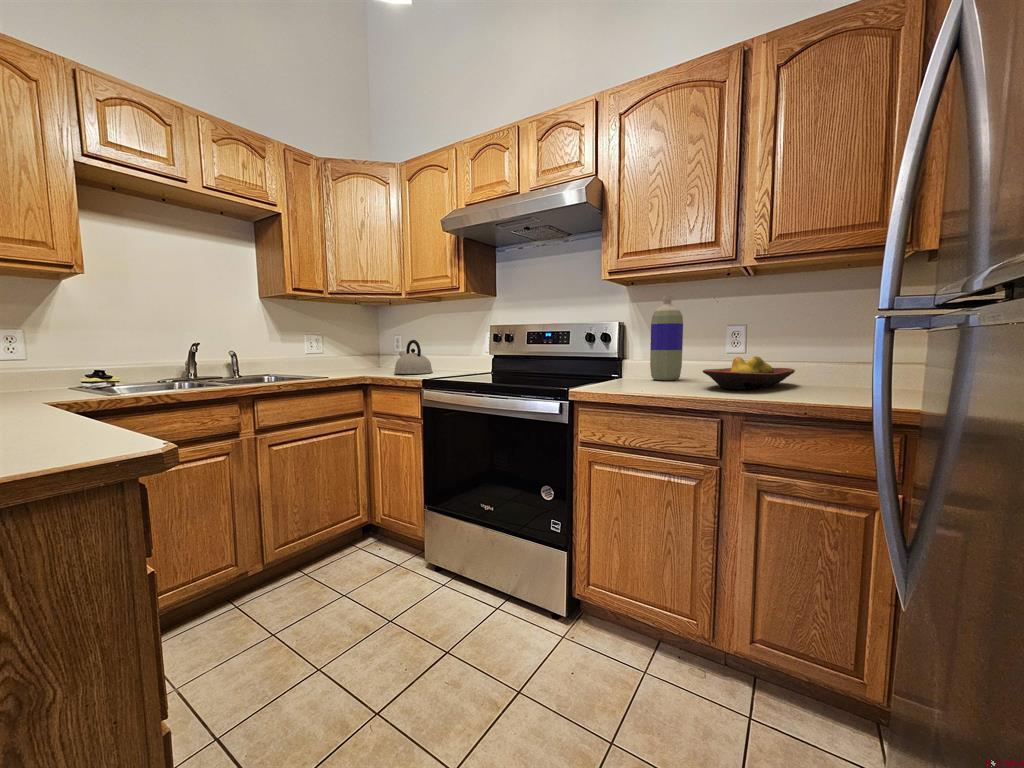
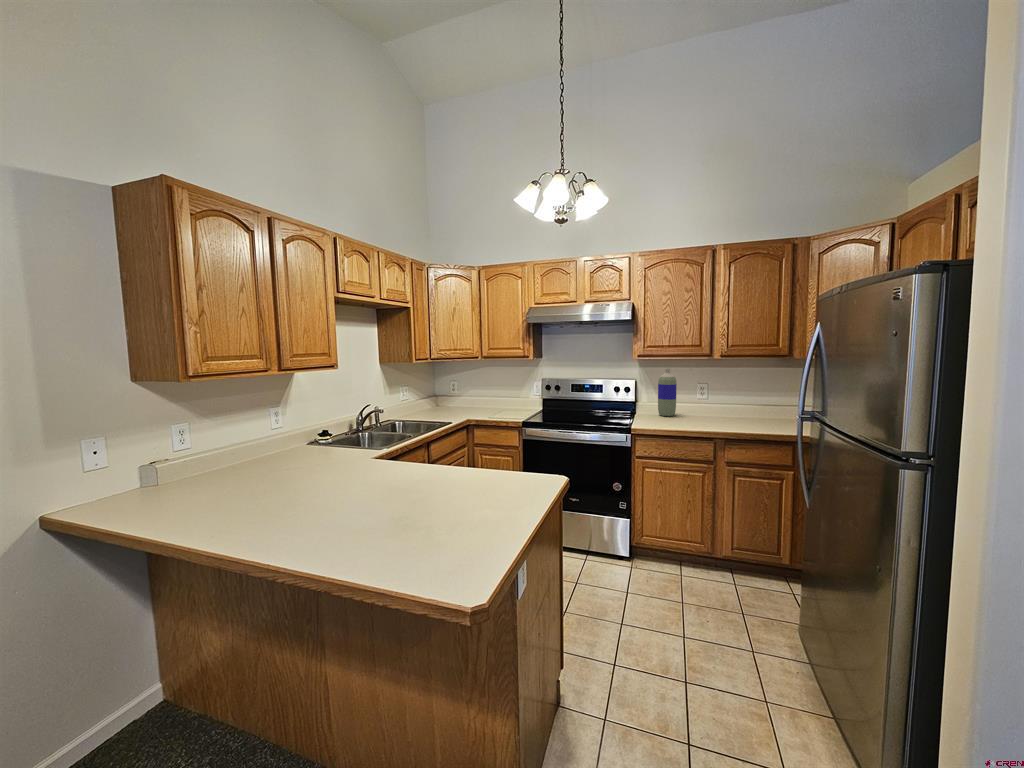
kettle: present [394,340,433,374] -> none [472,388,499,414]
fruit bowl: present [702,356,795,389] -> none [696,404,739,424]

